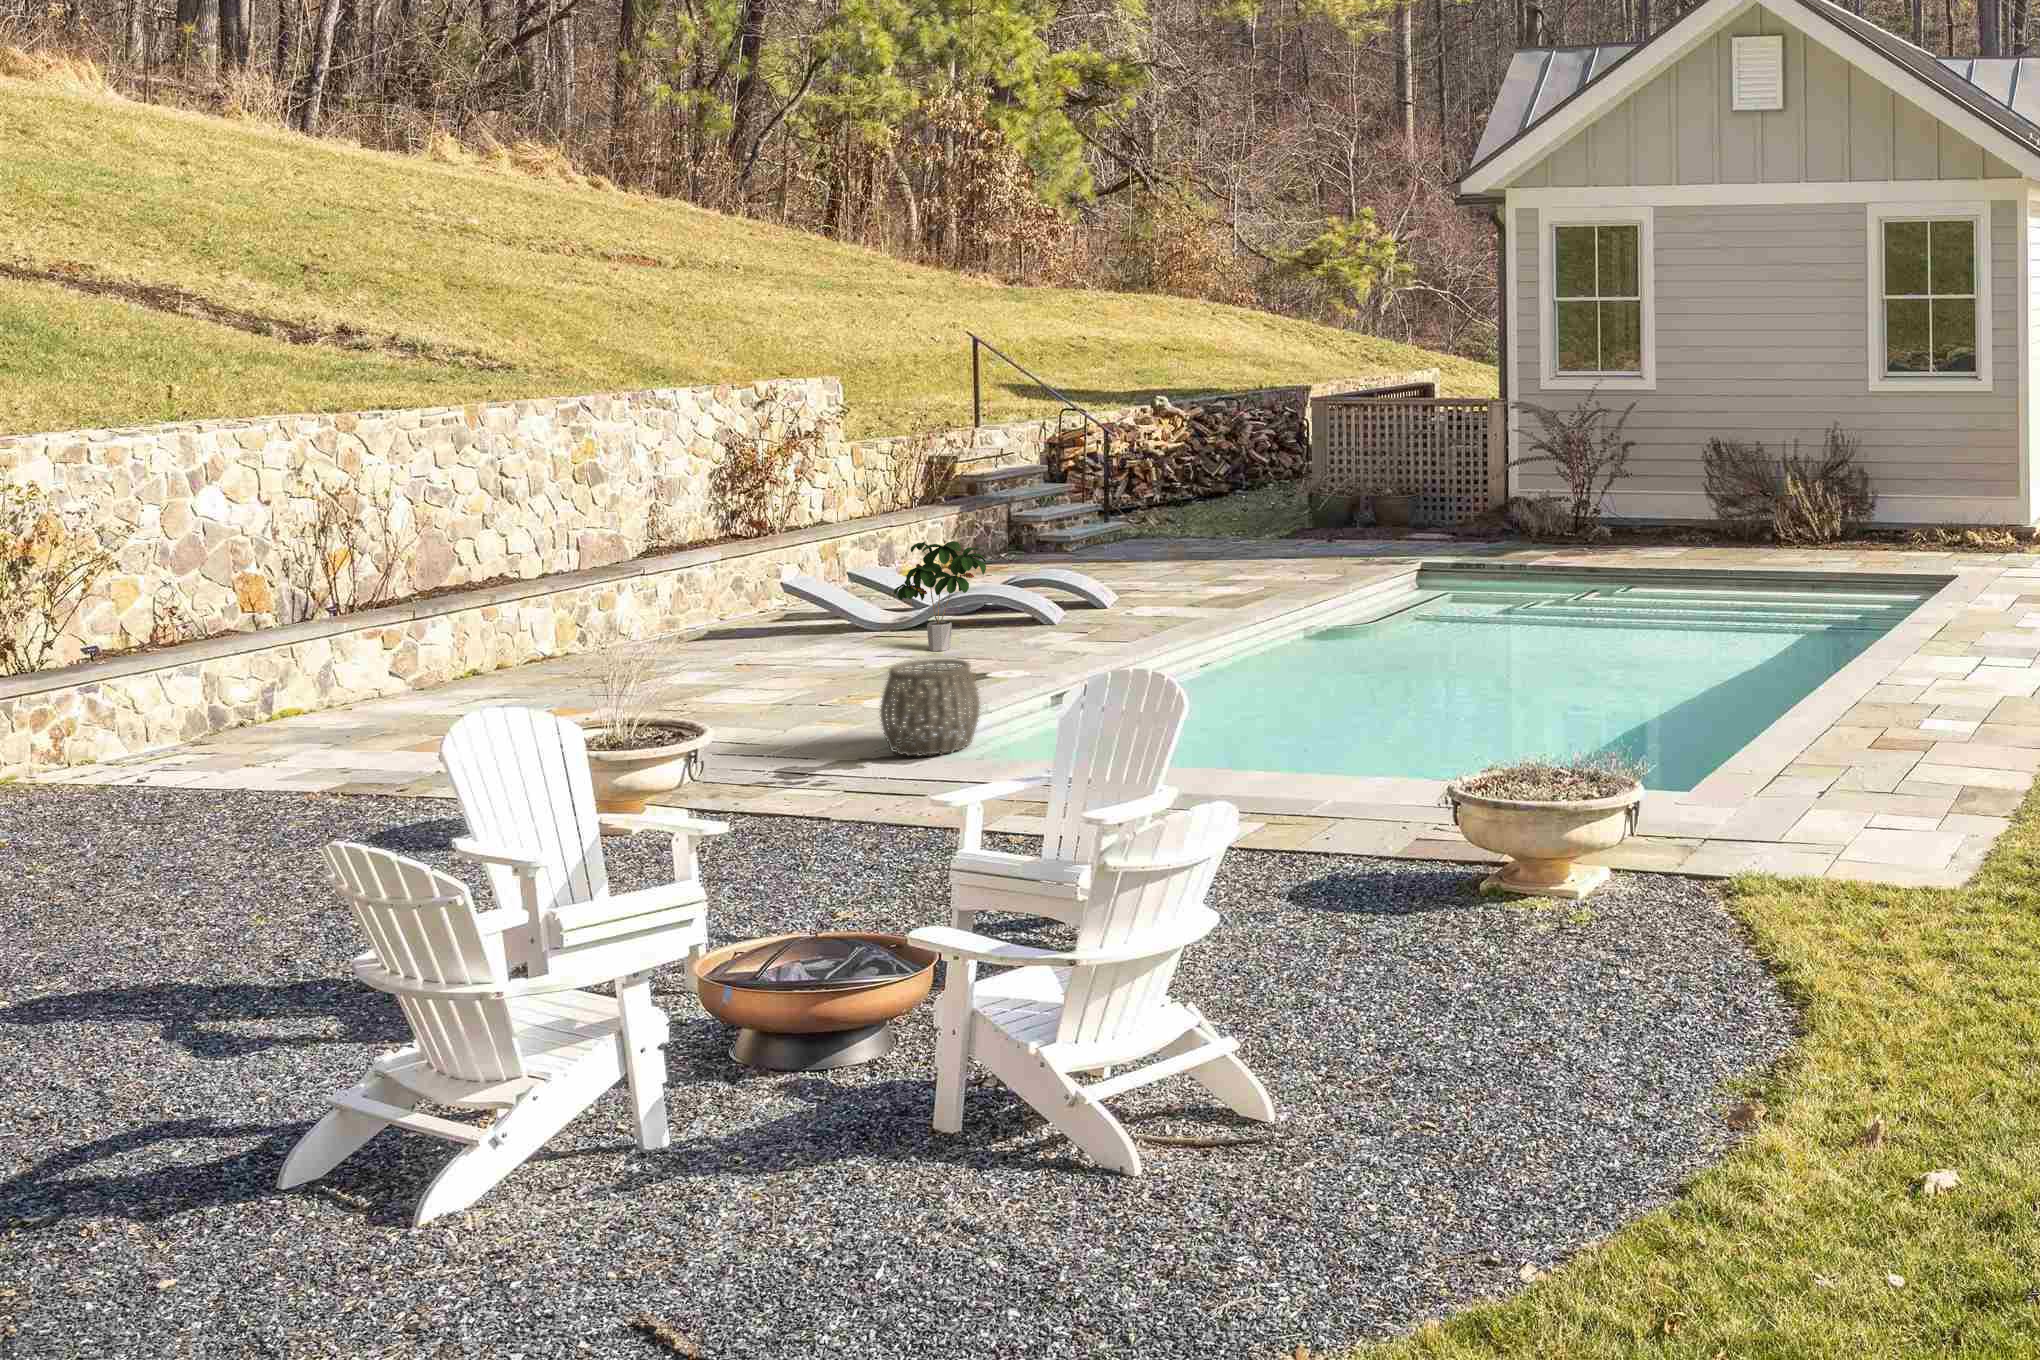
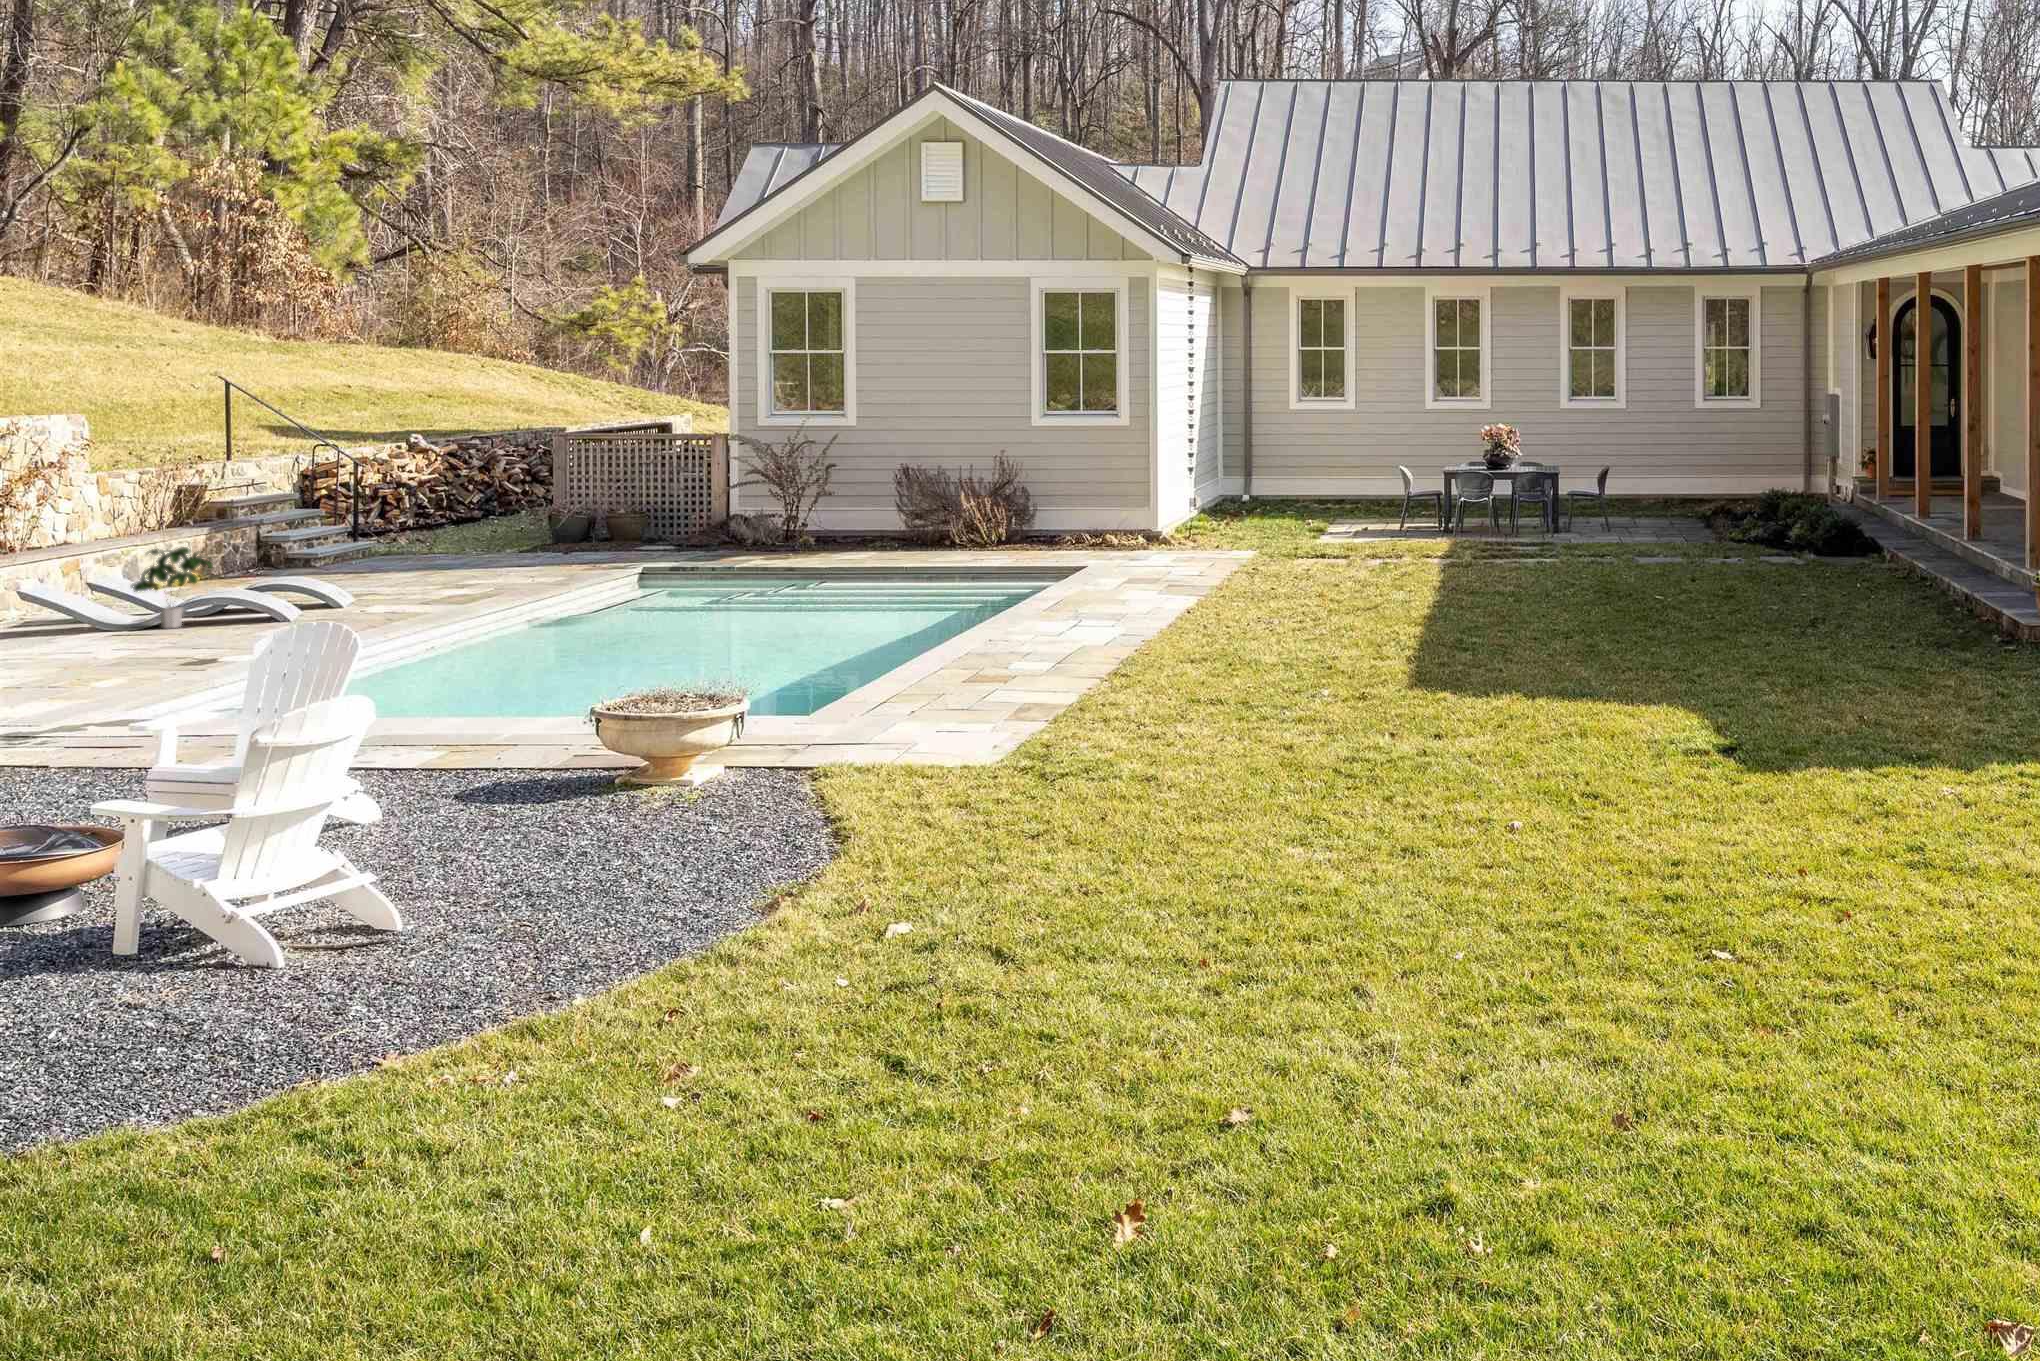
woven basket: present [880,659,980,756] -> none [107,620,193,685]

